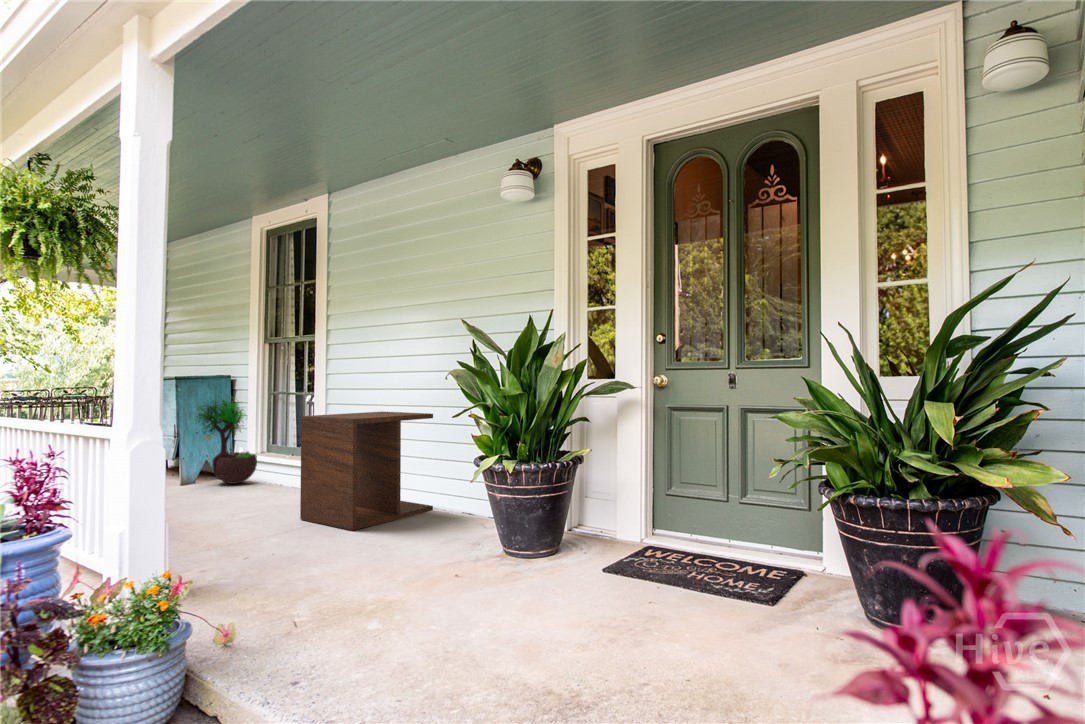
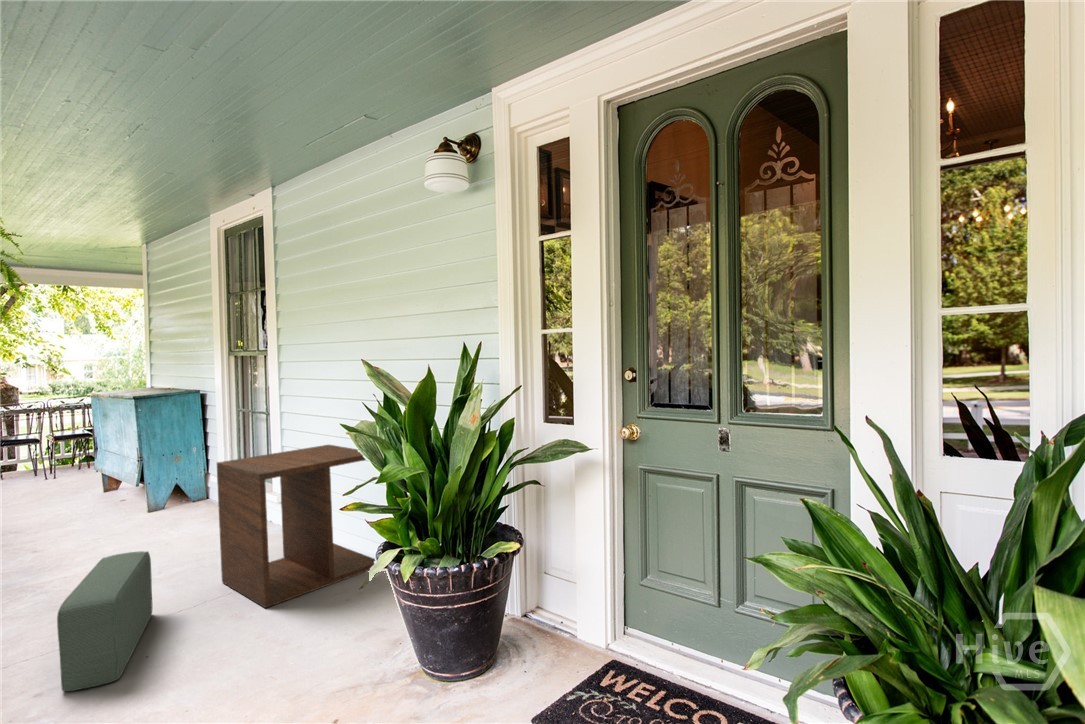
potted tree: present [194,396,257,484] -> none [144,412,225,512]
pouf: none [220,480,268,568] -> present [57,551,153,691]

